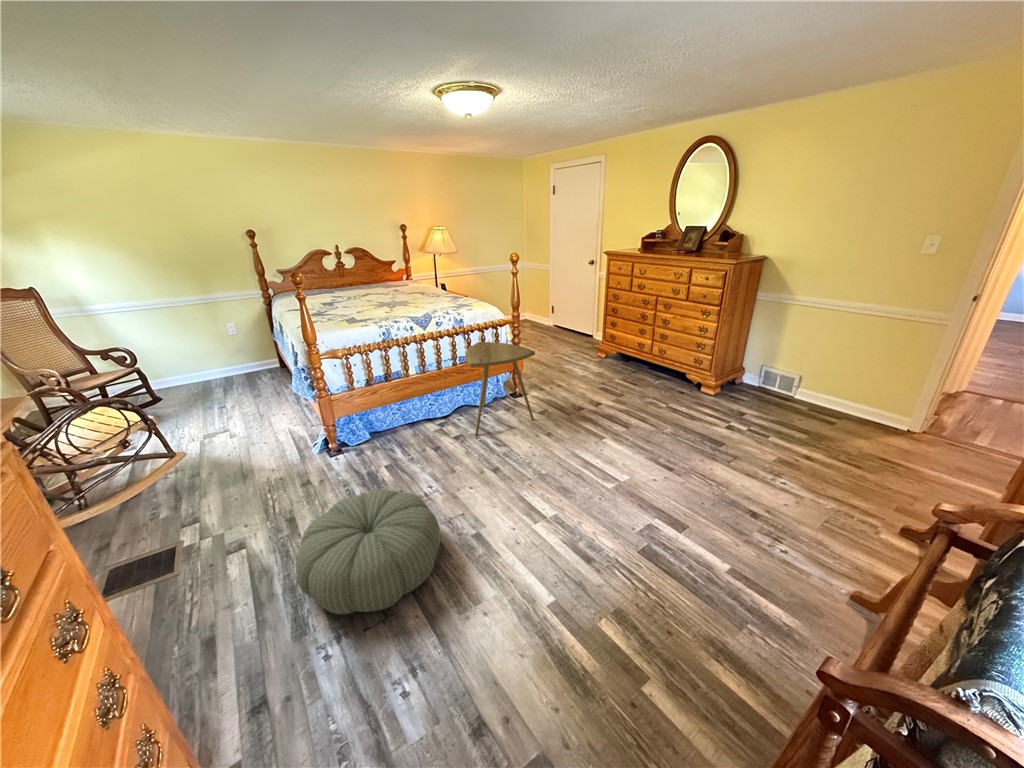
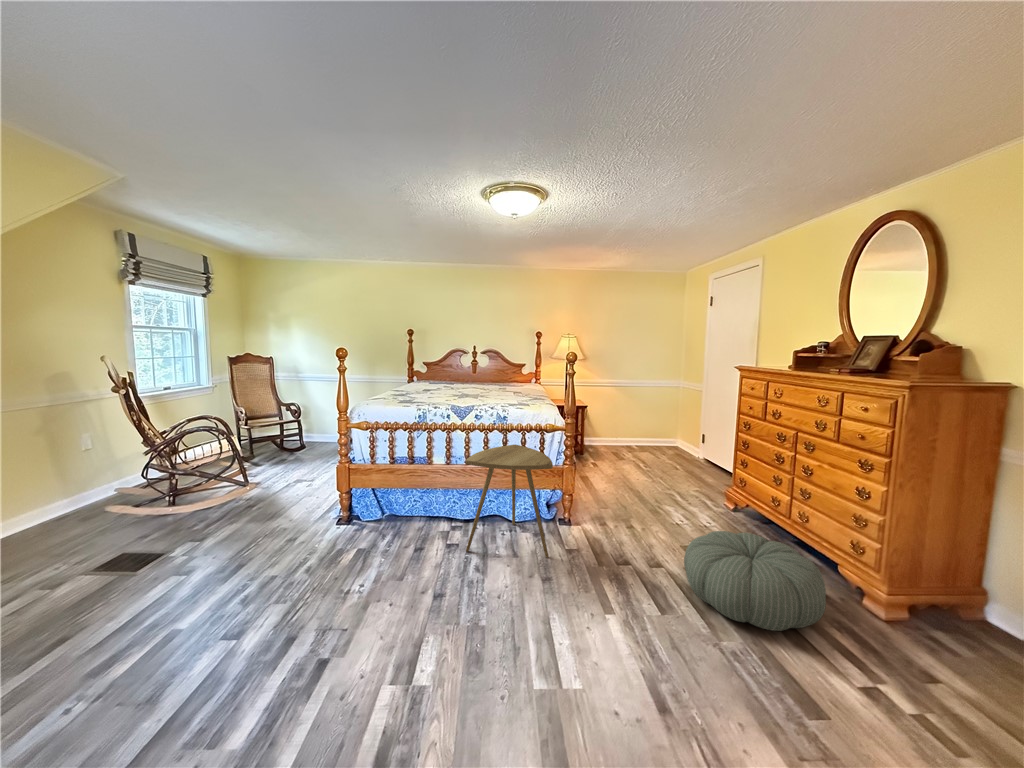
pouf: present [296,489,441,614] -> present [684,531,826,631]

